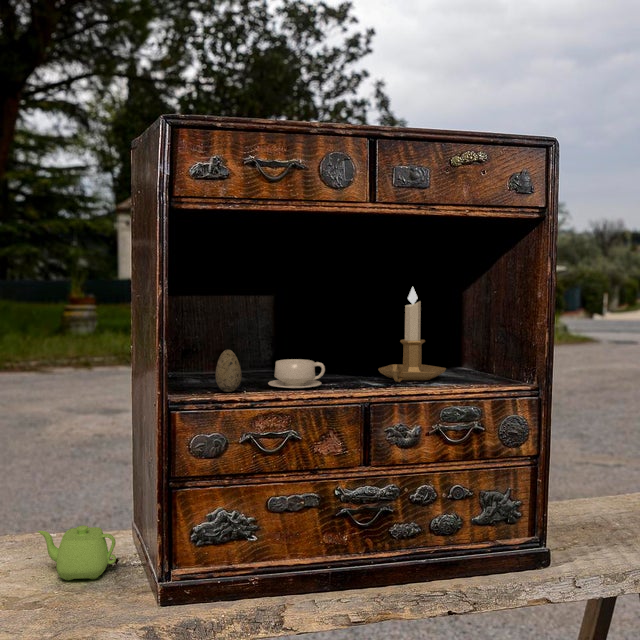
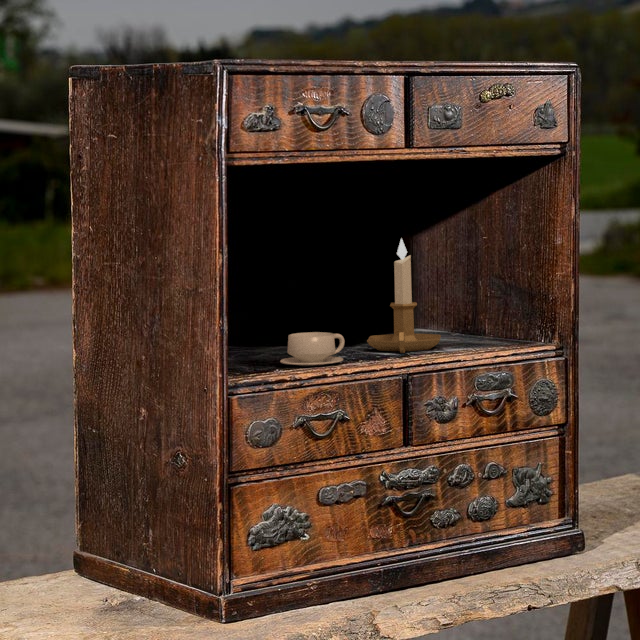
decorative egg: present [215,350,241,392] -> none [245,324,275,373]
teapot: present [38,525,116,580] -> none [41,551,131,616]

